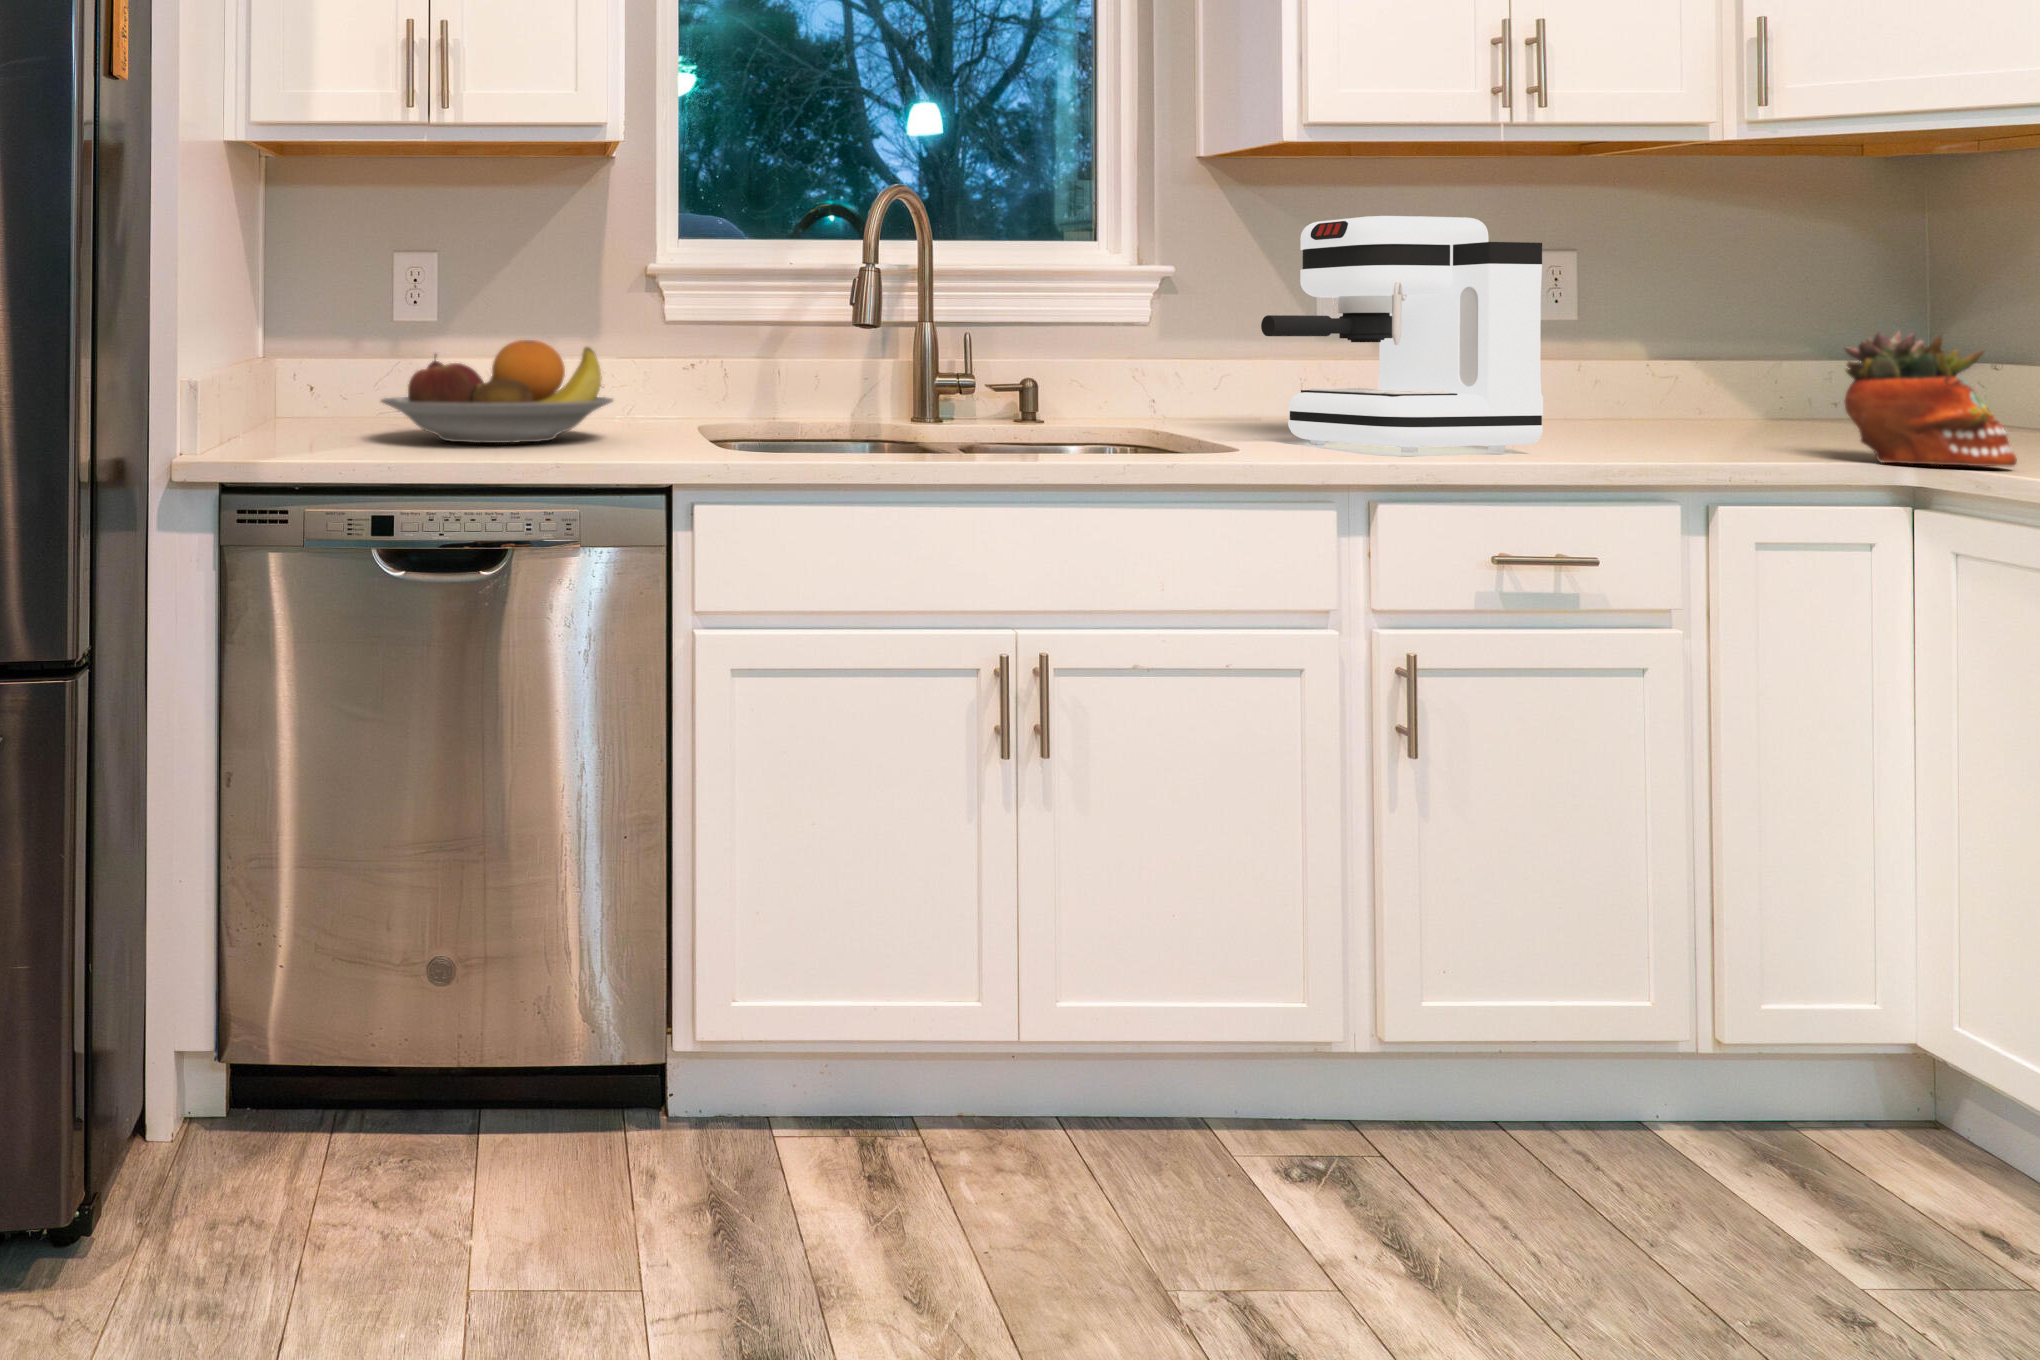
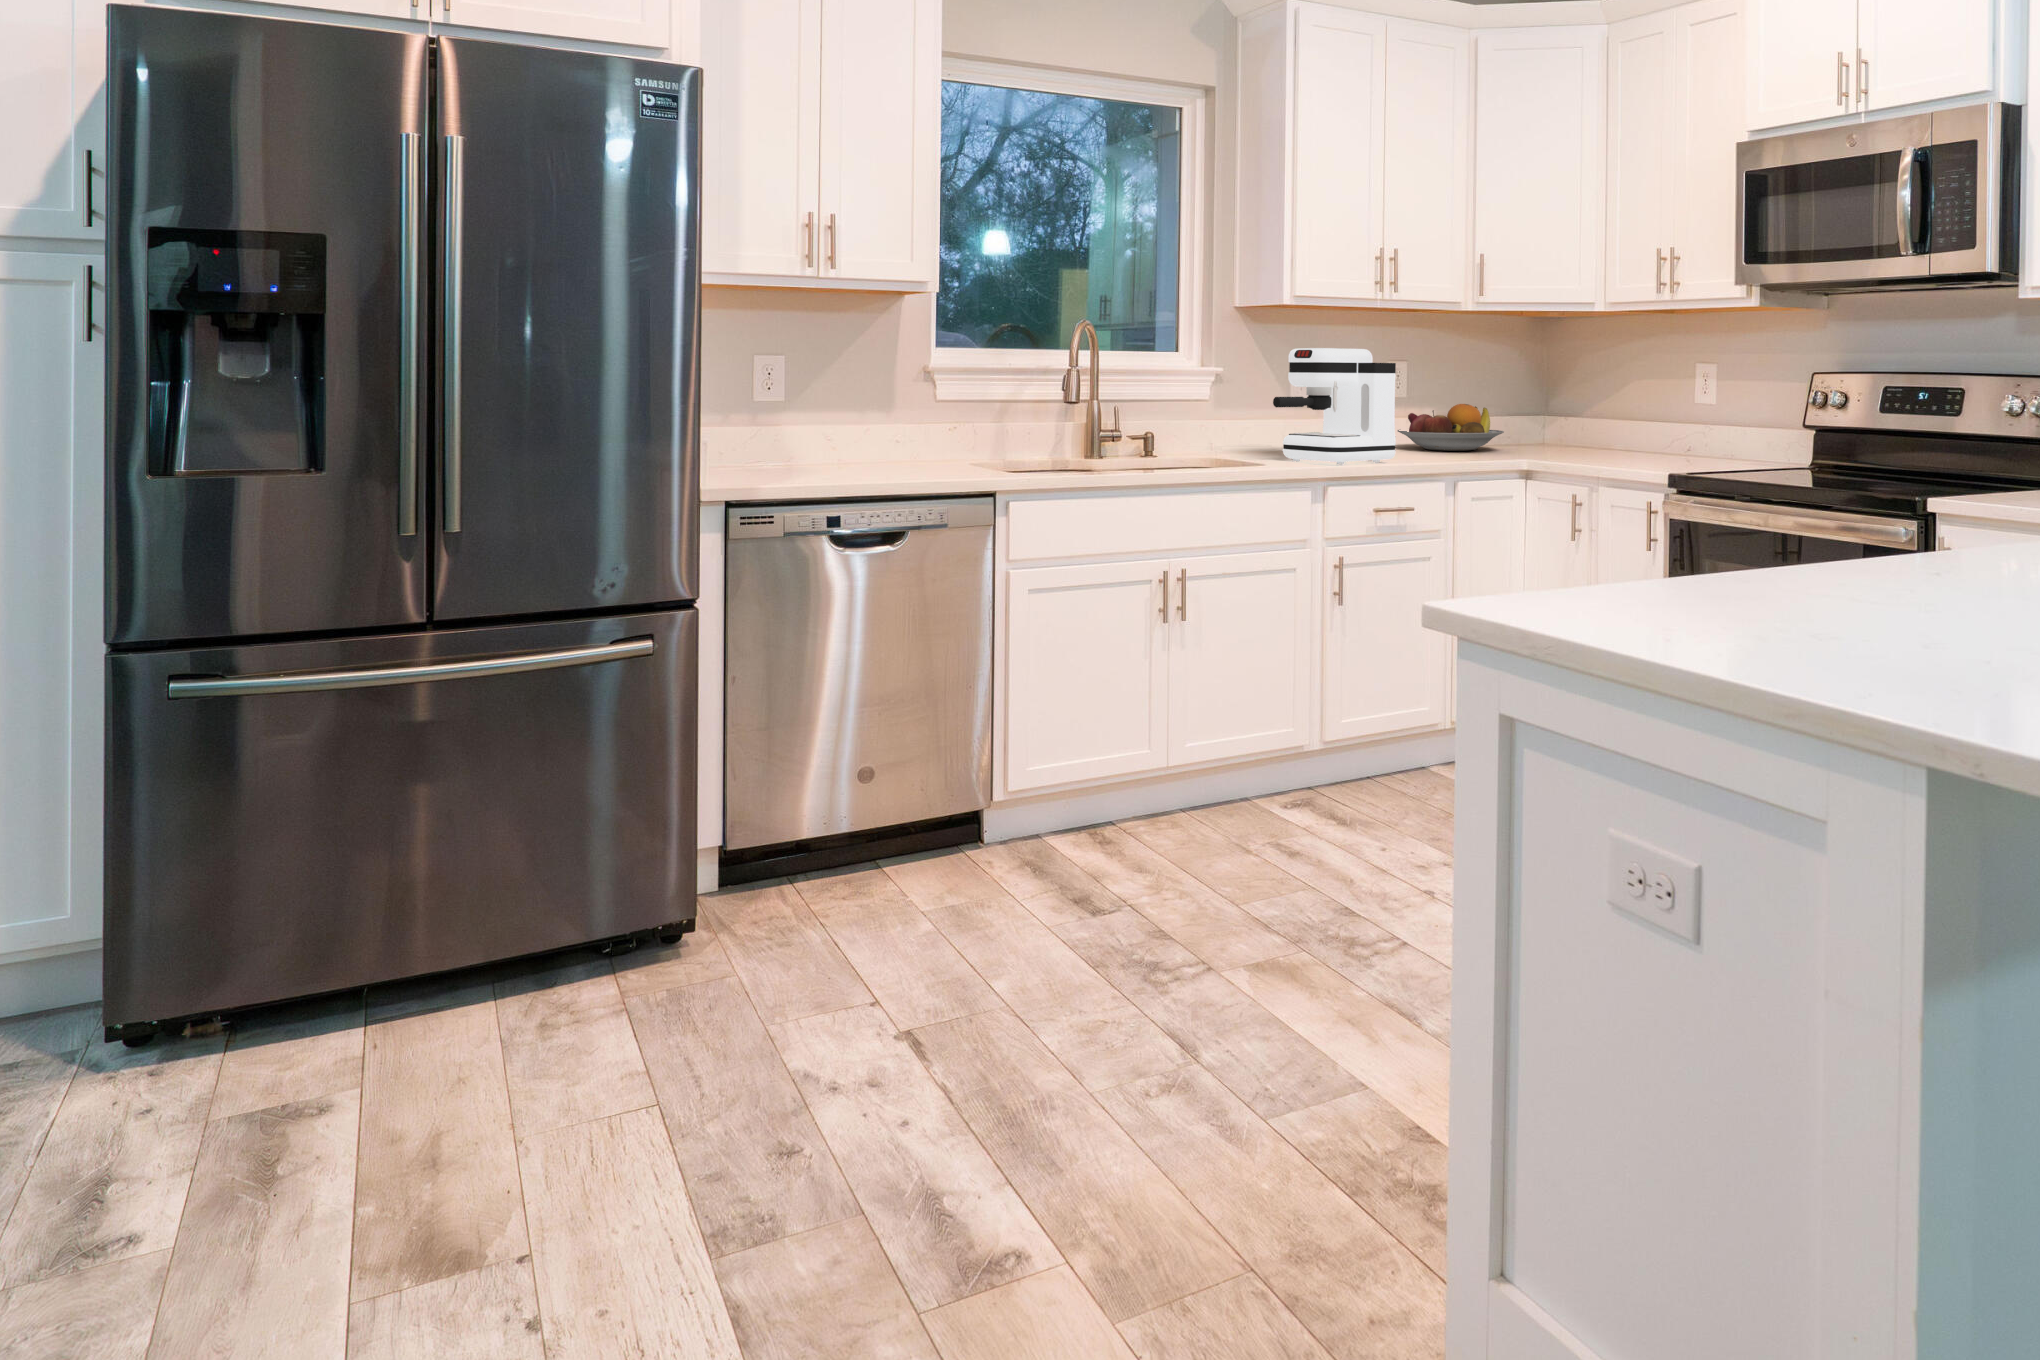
succulent planter: present [1845,331,2017,466] -> none [1512,405,1571,465]
fruit bowl: present [381,340,613,443] -> present [1397,404,1504,451]

